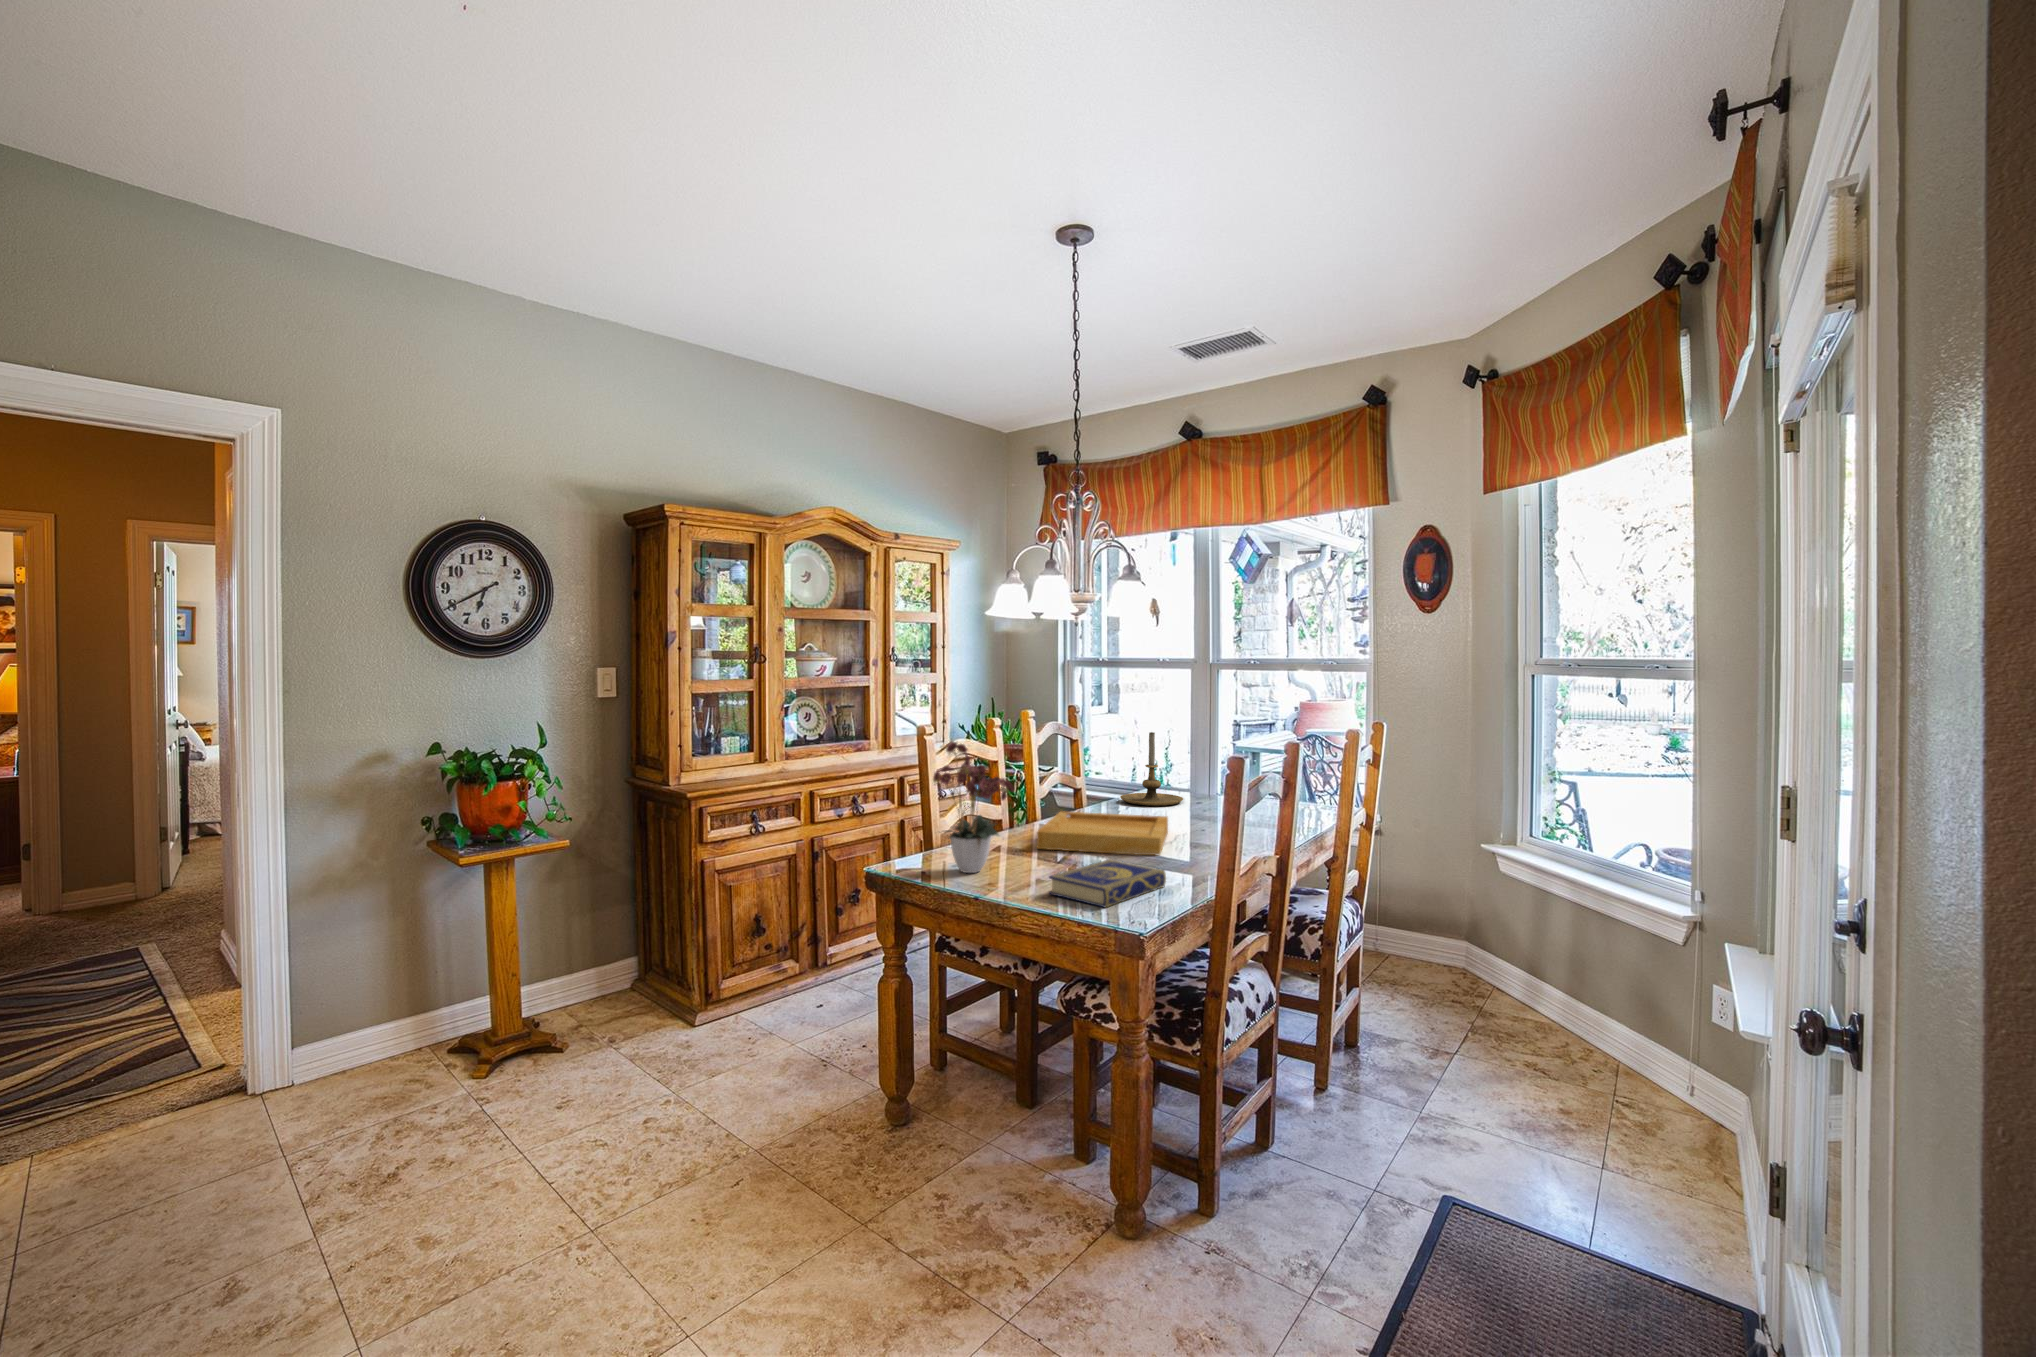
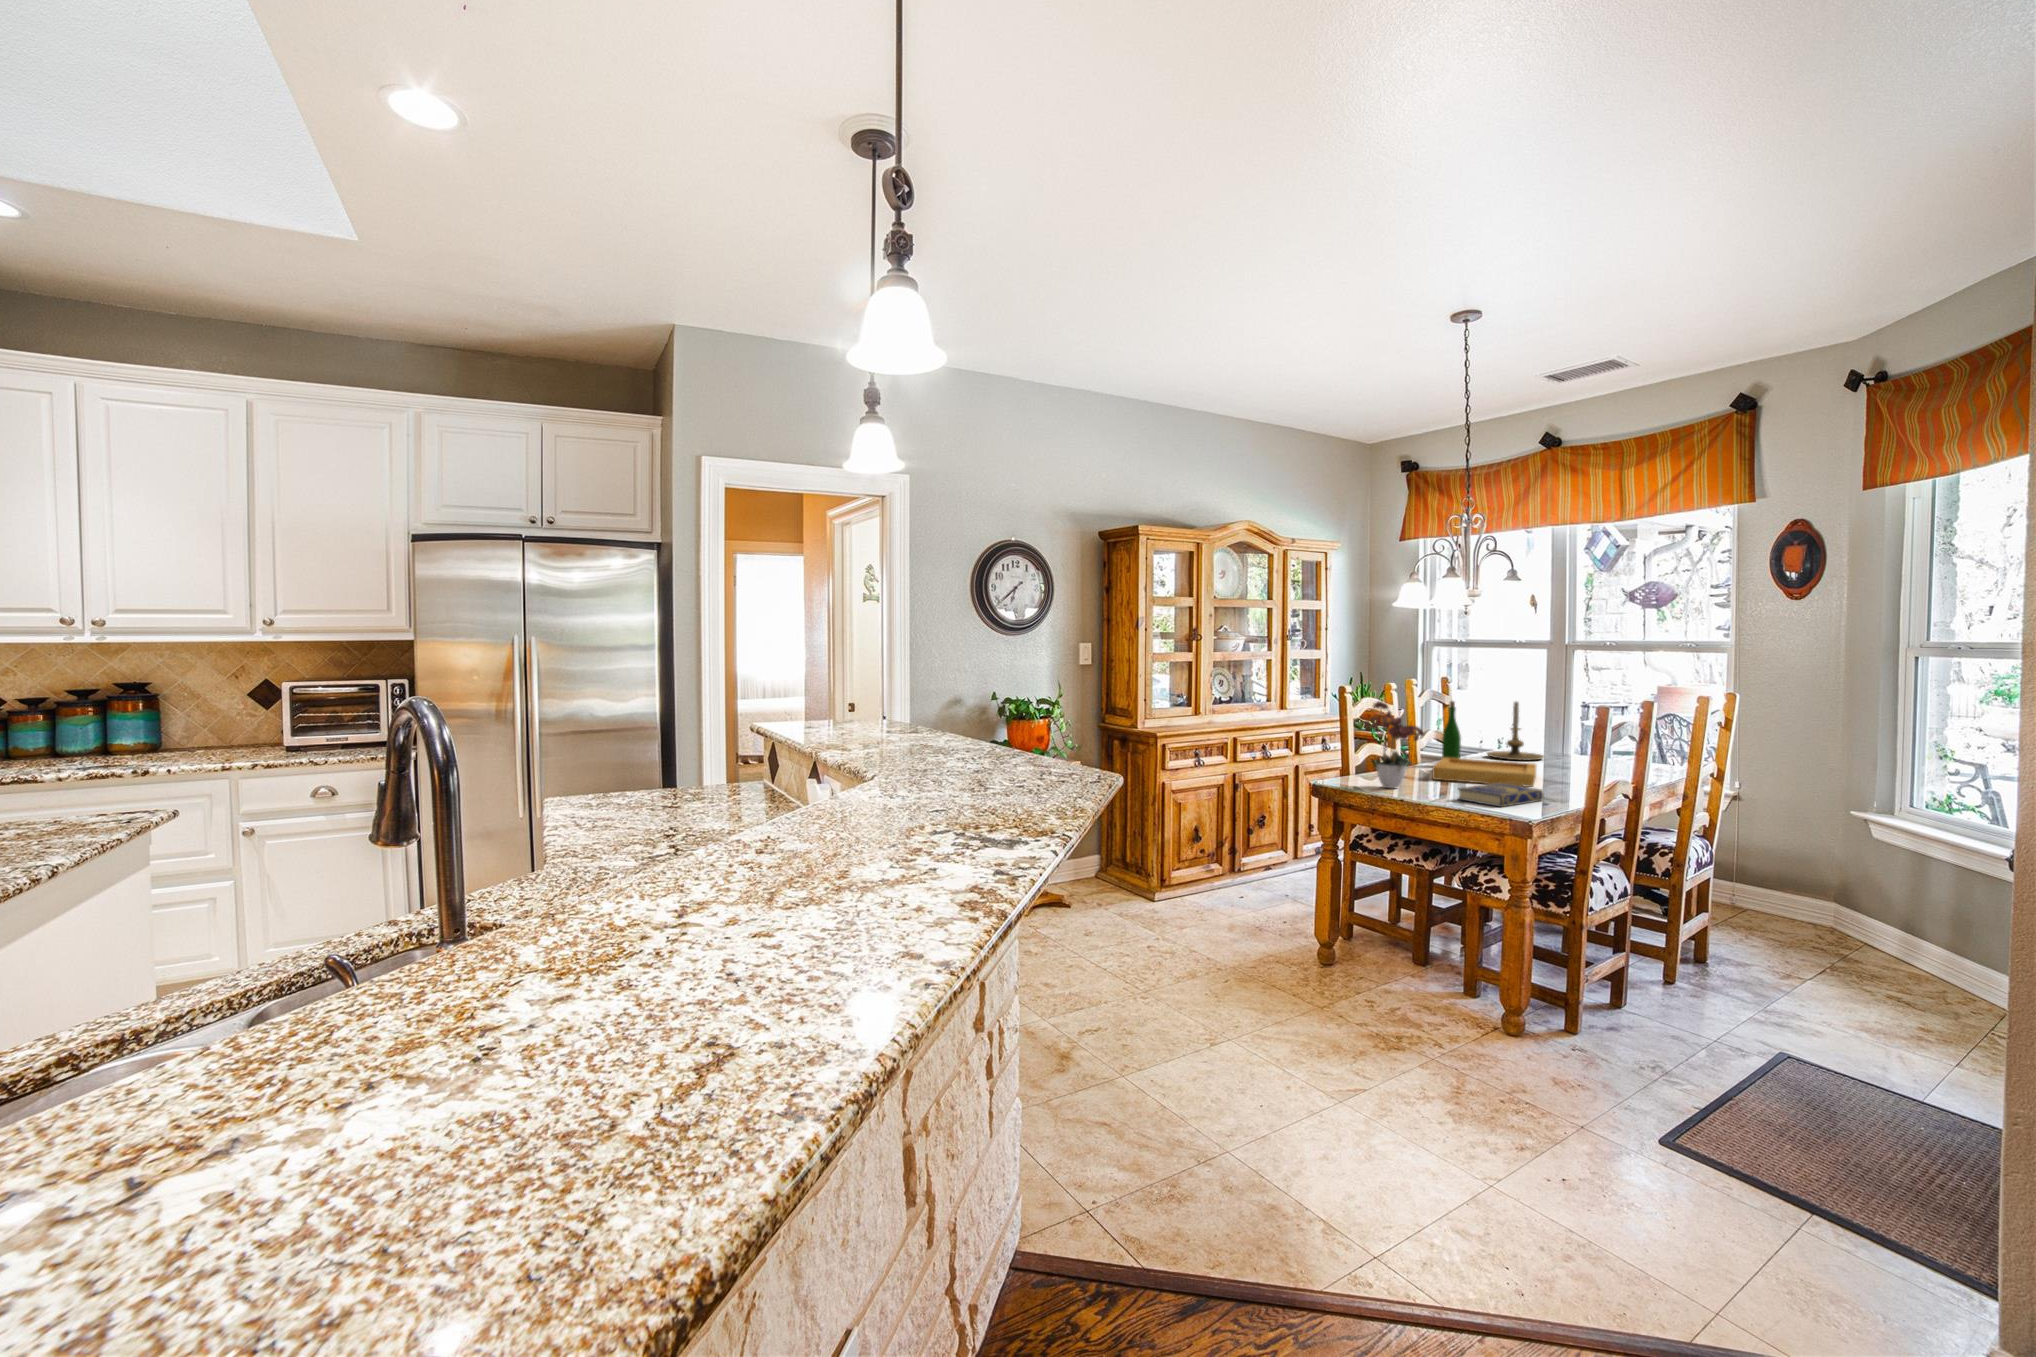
wine bottle: none [1062,734,1084,823] -> present [1442,701,1461,759]

